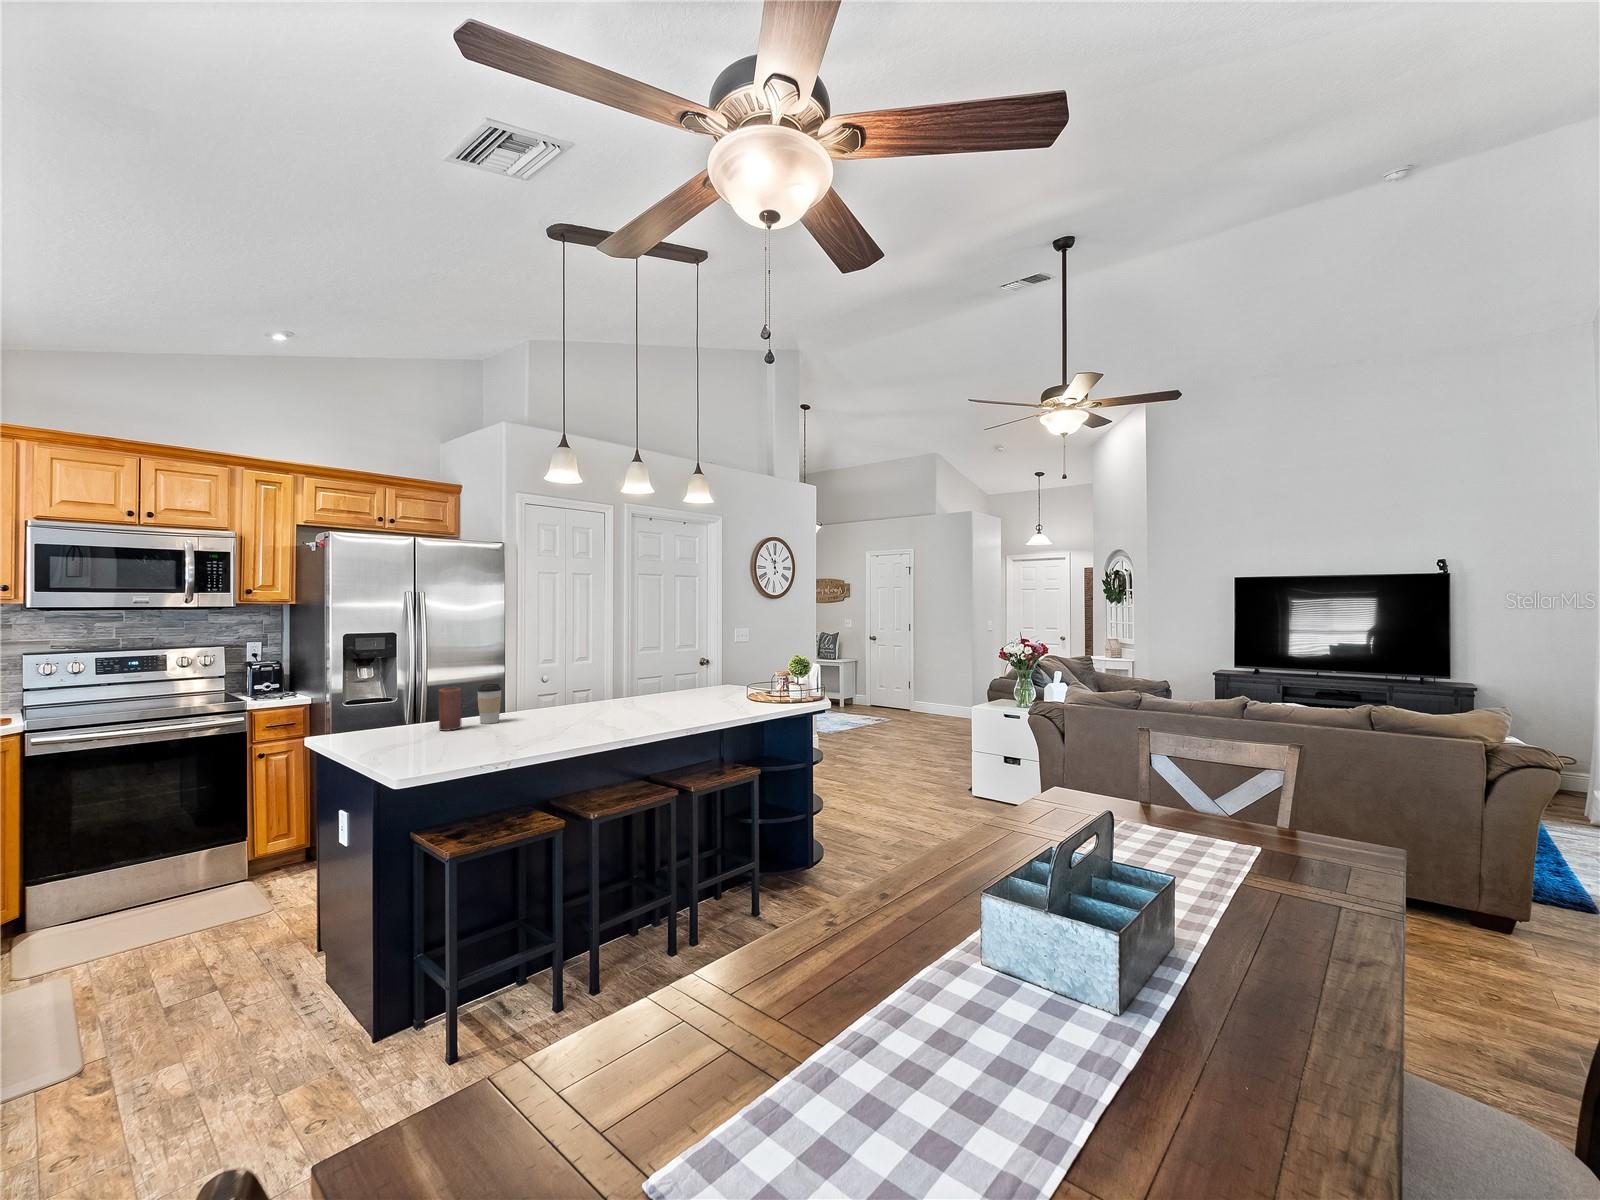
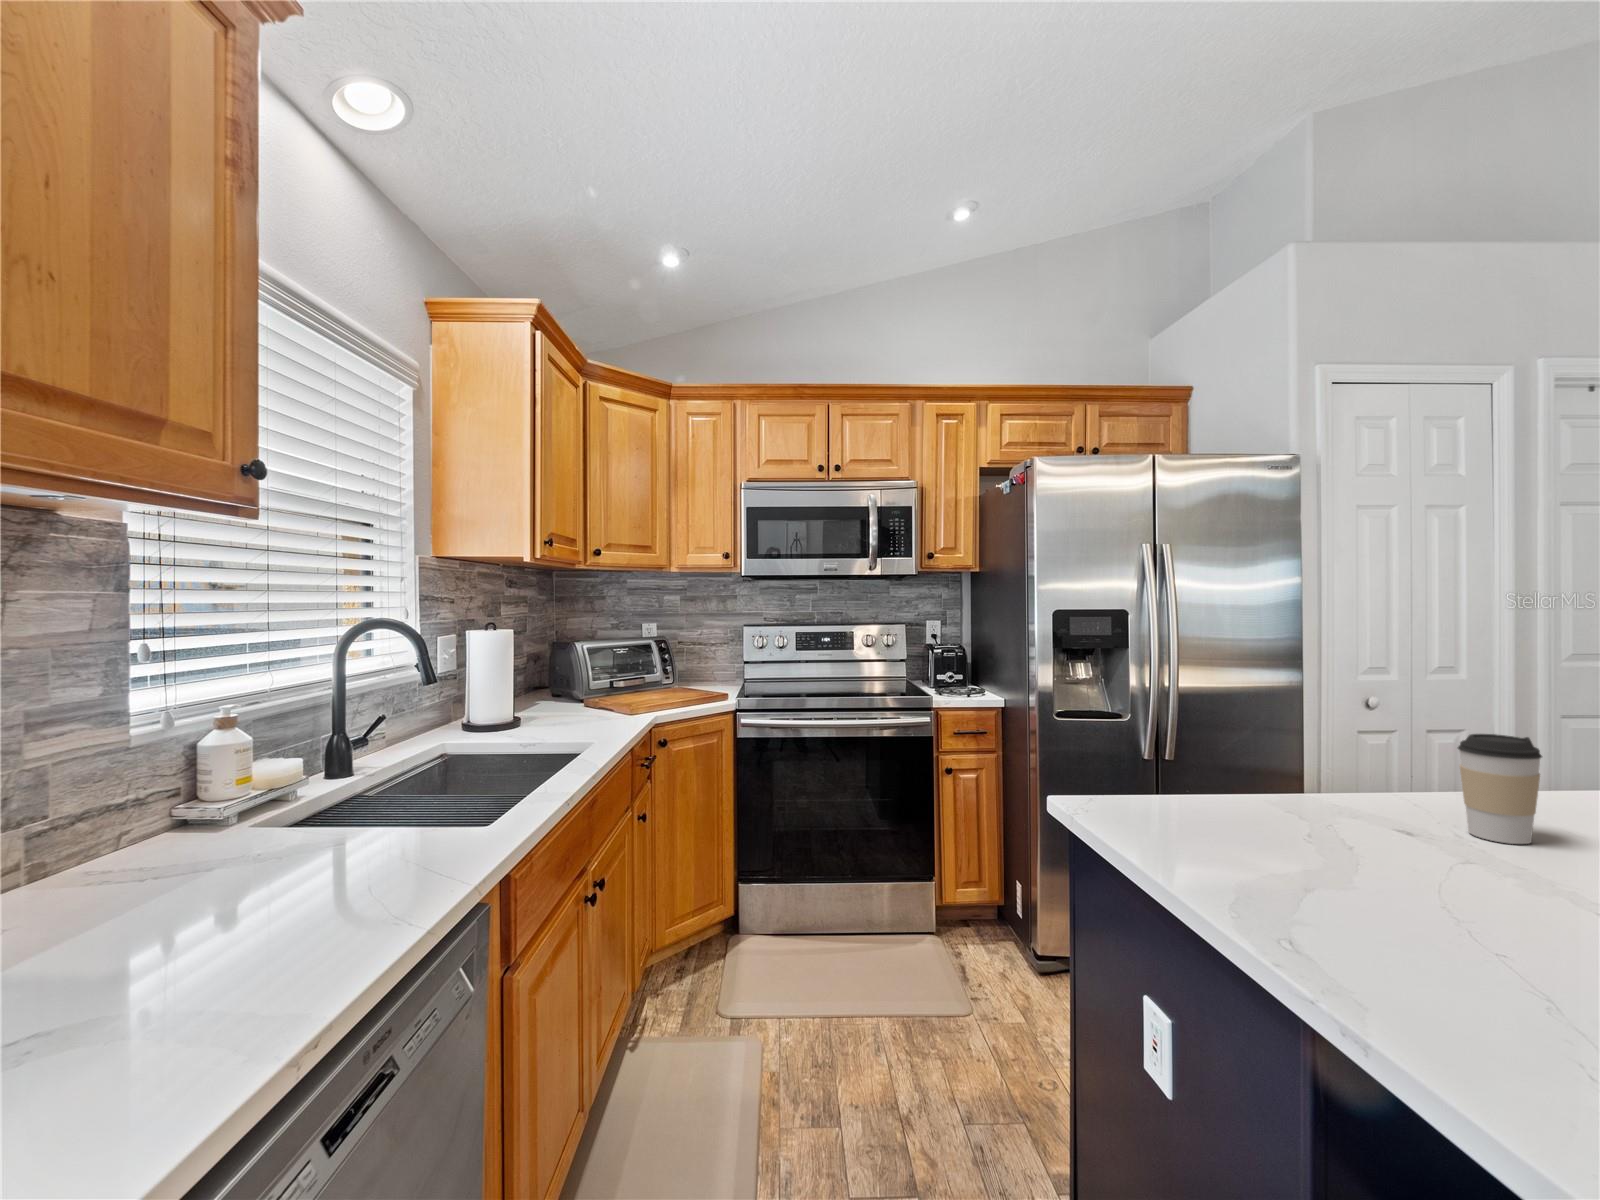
candle: present [439,688,462,731] -> none [1381,738,1450,856]

